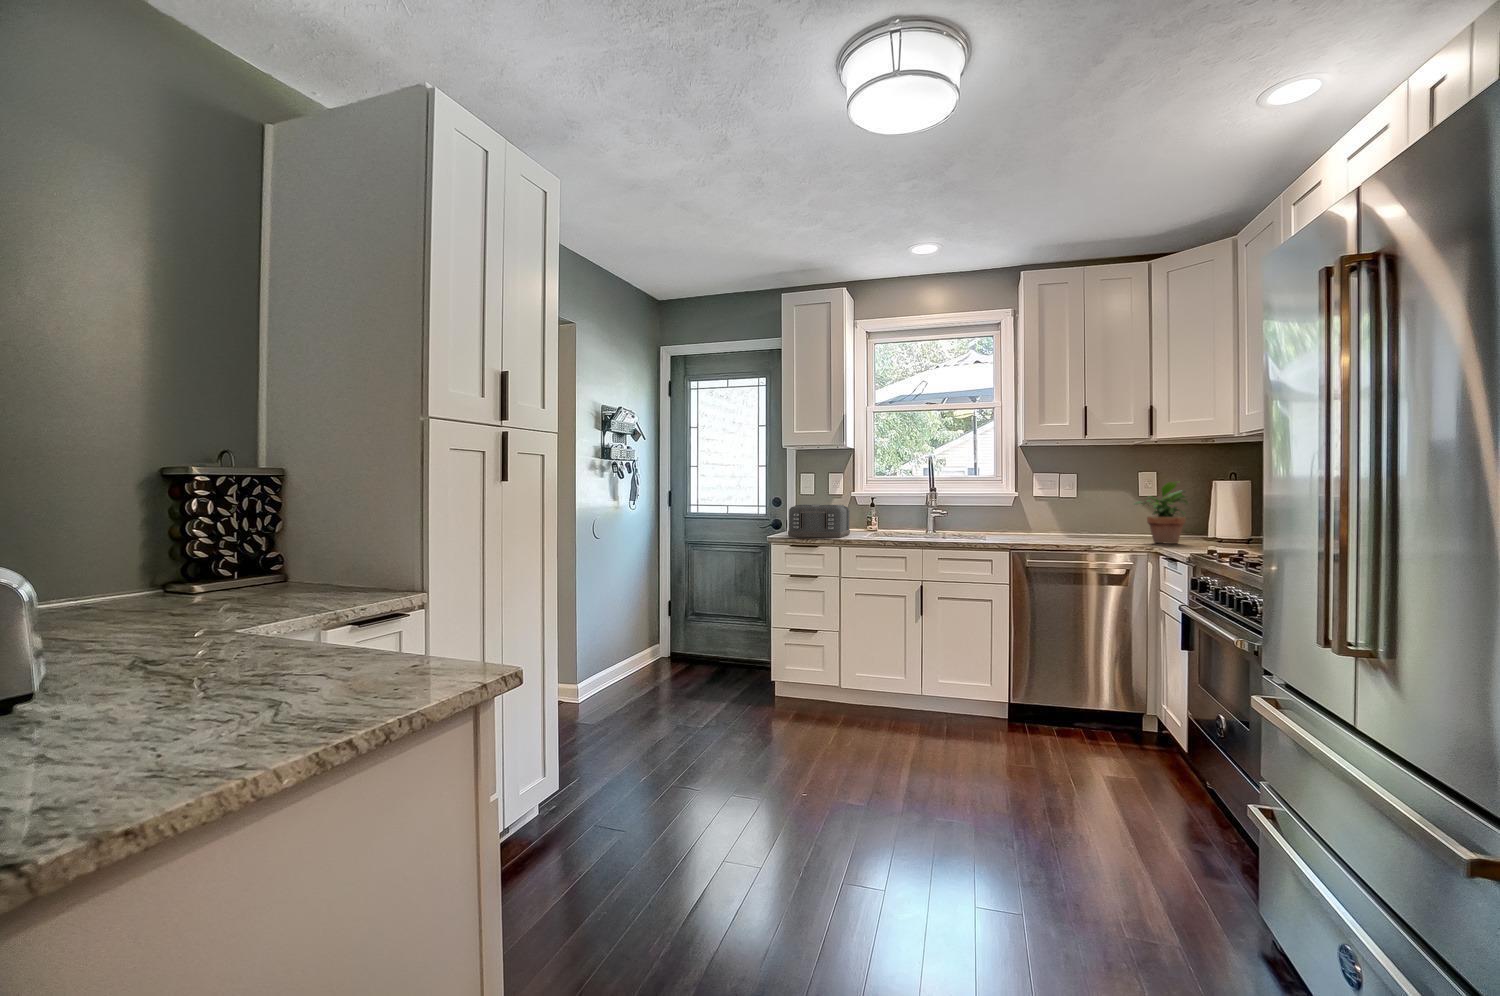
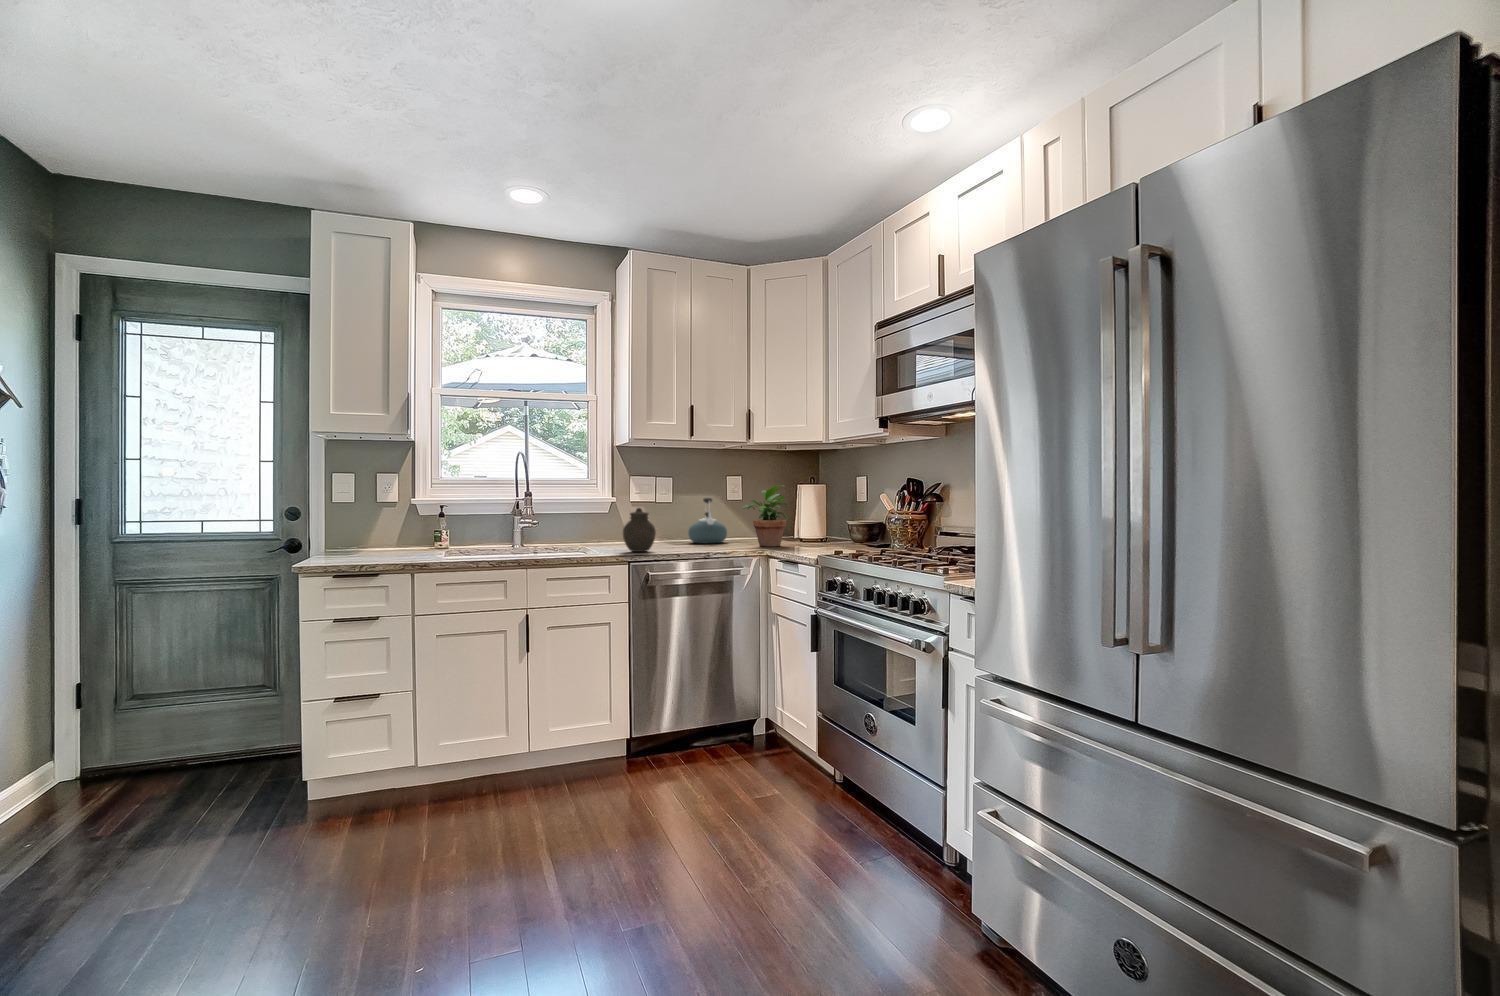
kettle: none [1088,494,1130,538] -> present [688,498,727,543]
jar: none [1006,502,1037,541] -> present [623,508,656,552]
toaster: present [788,504,850,538] -> none [325,515,416,564]

